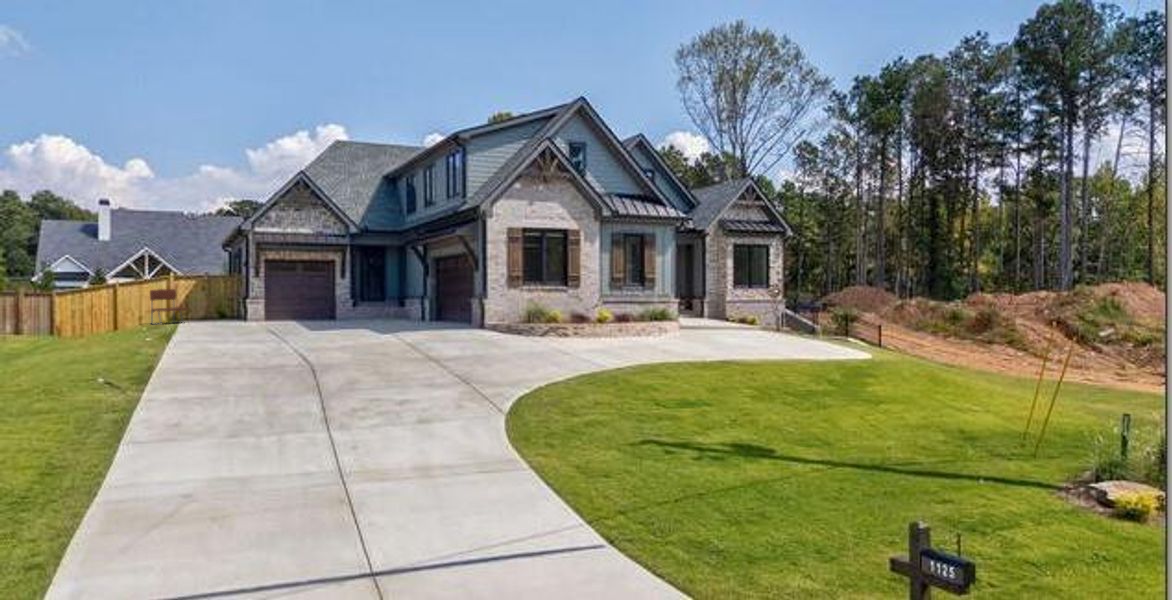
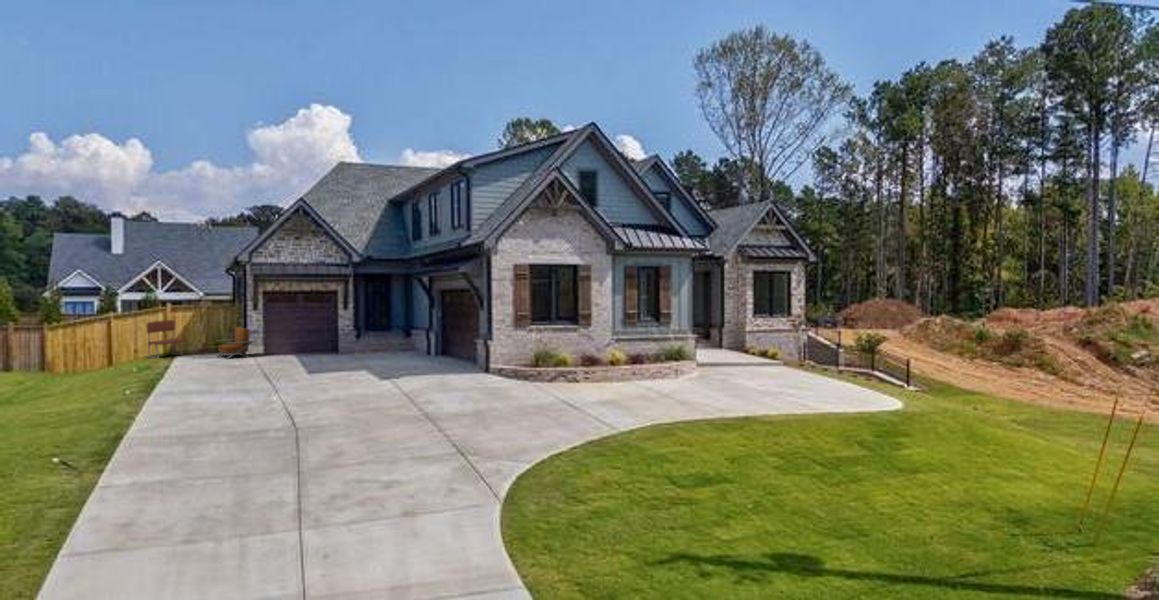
lounge chair: none [218,295,255,325] -> present [217,327,253,359]

